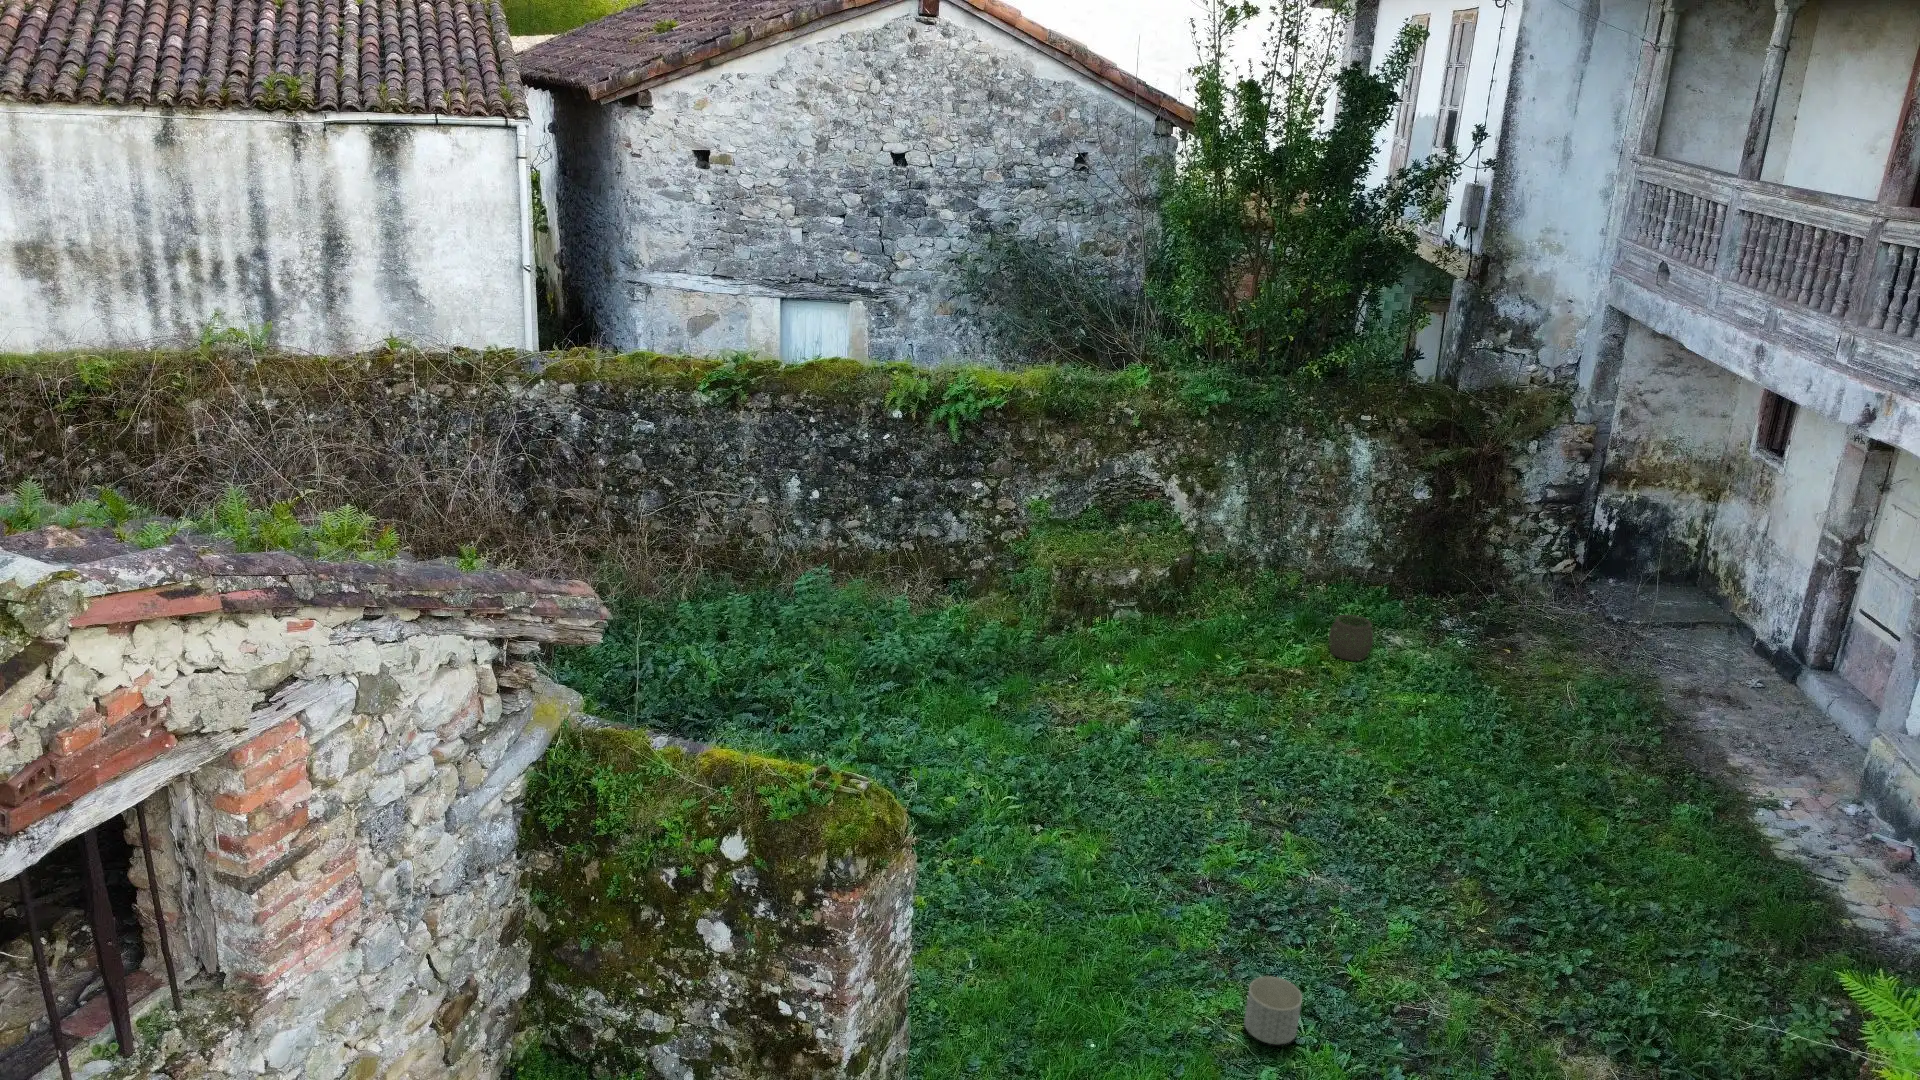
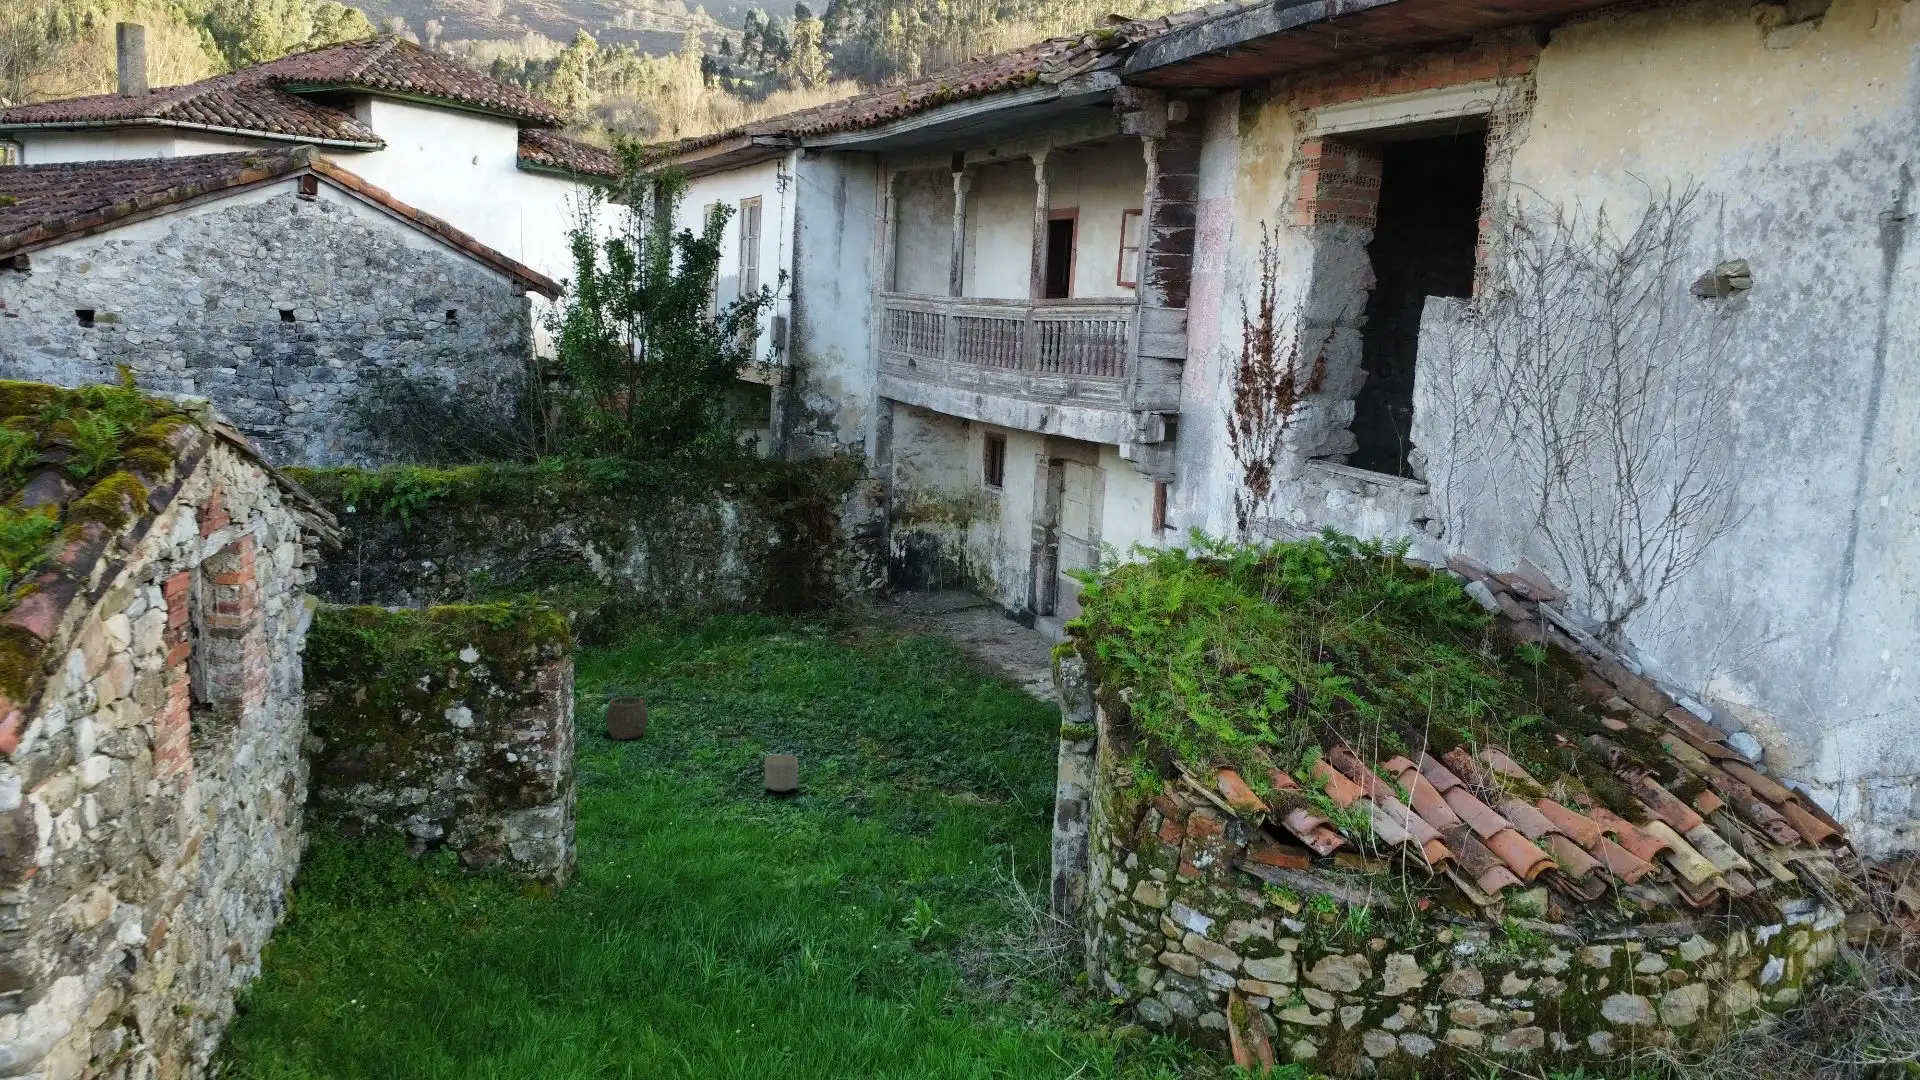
woven basket: present [1329,615,1373,661] -> present [606,697,648,739]

